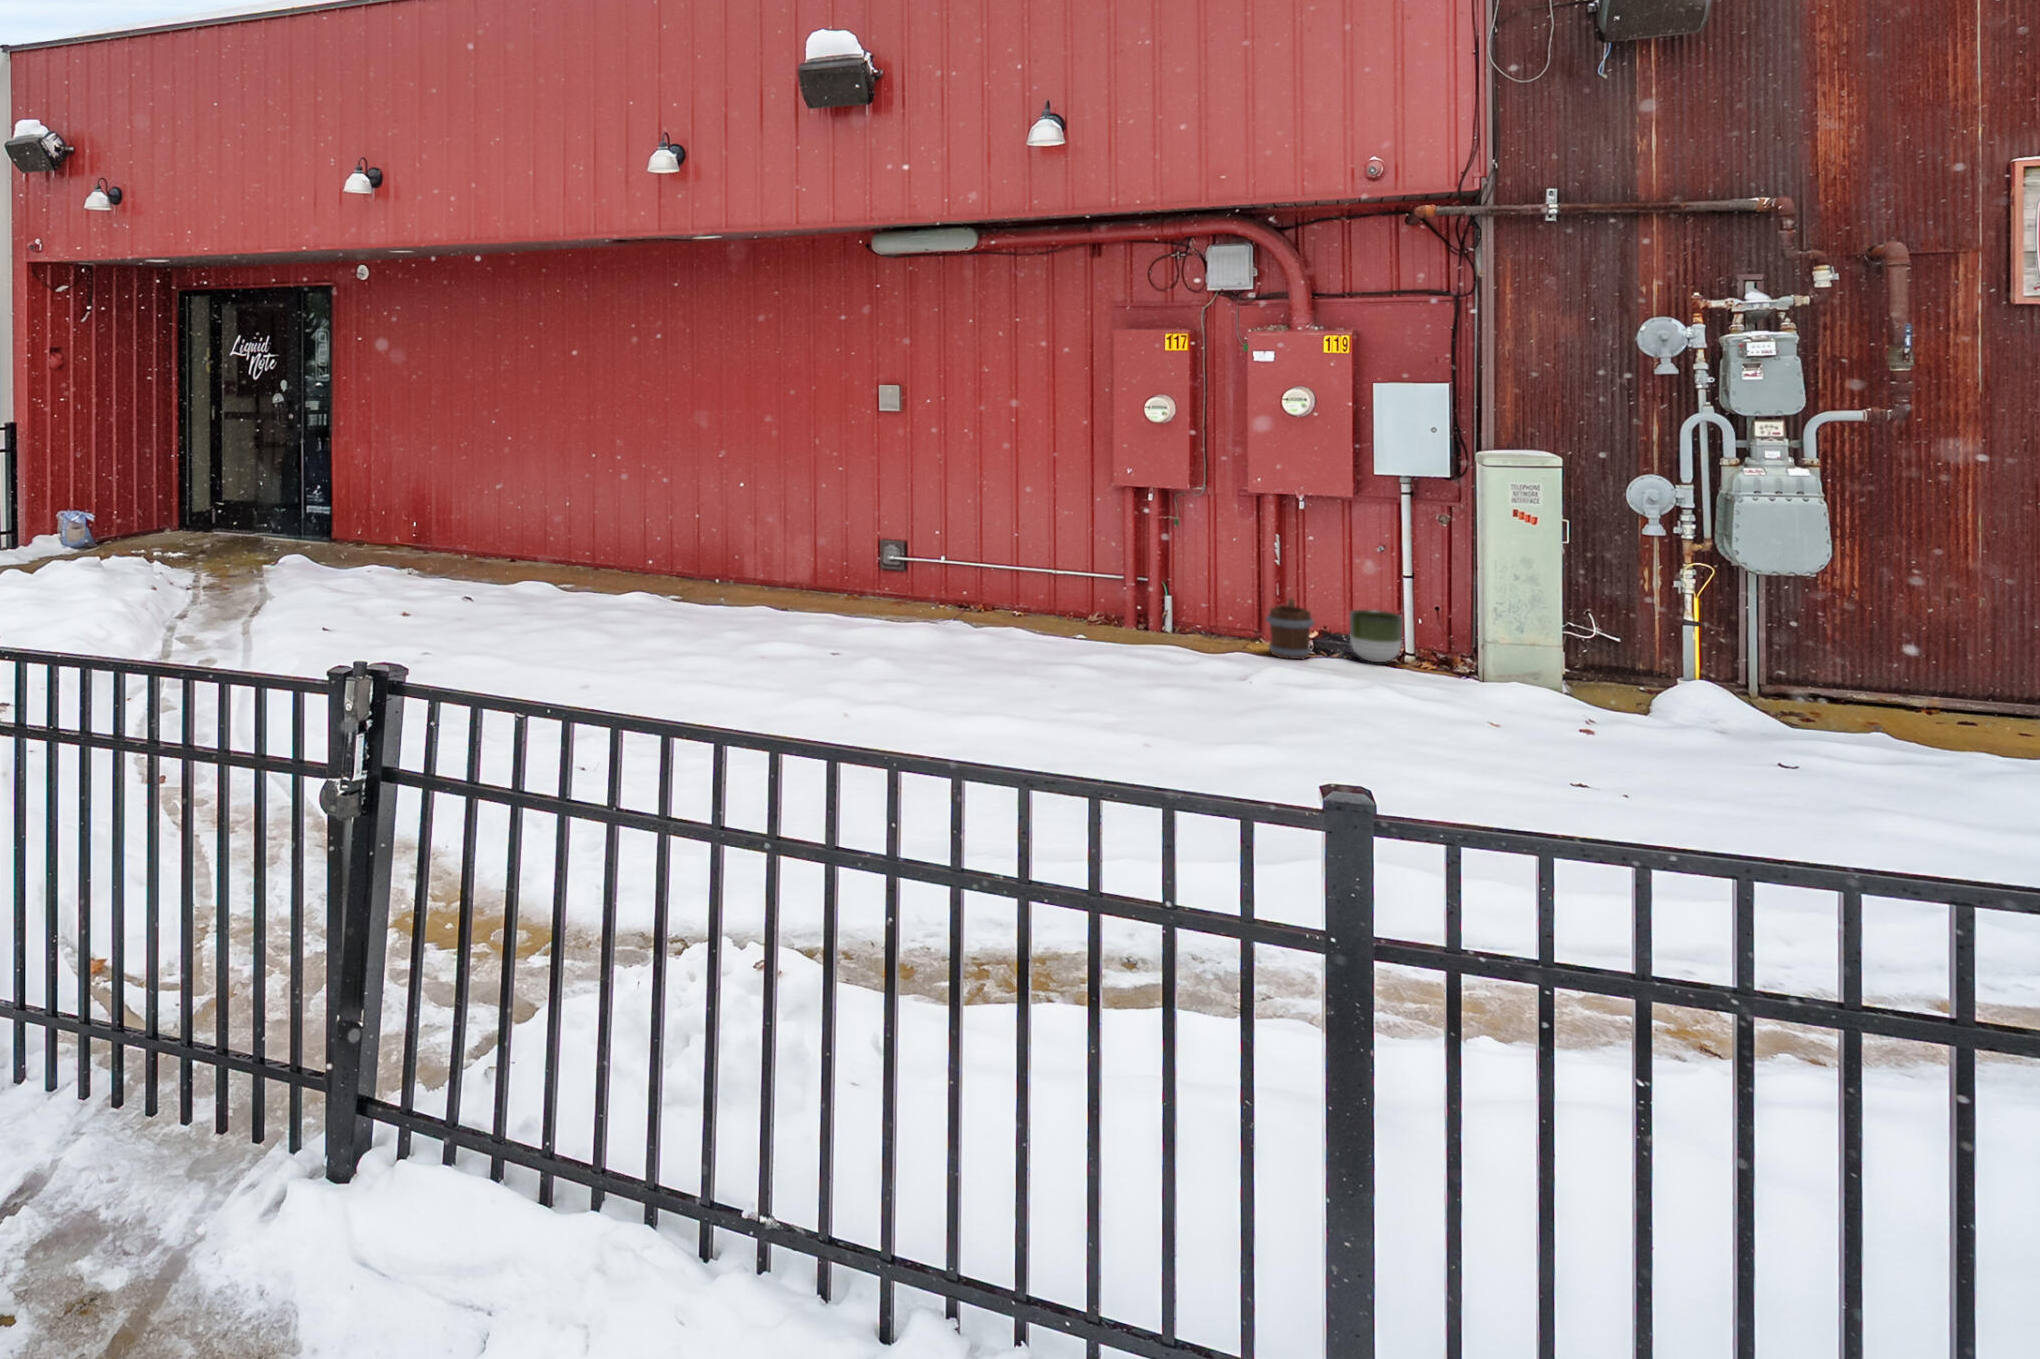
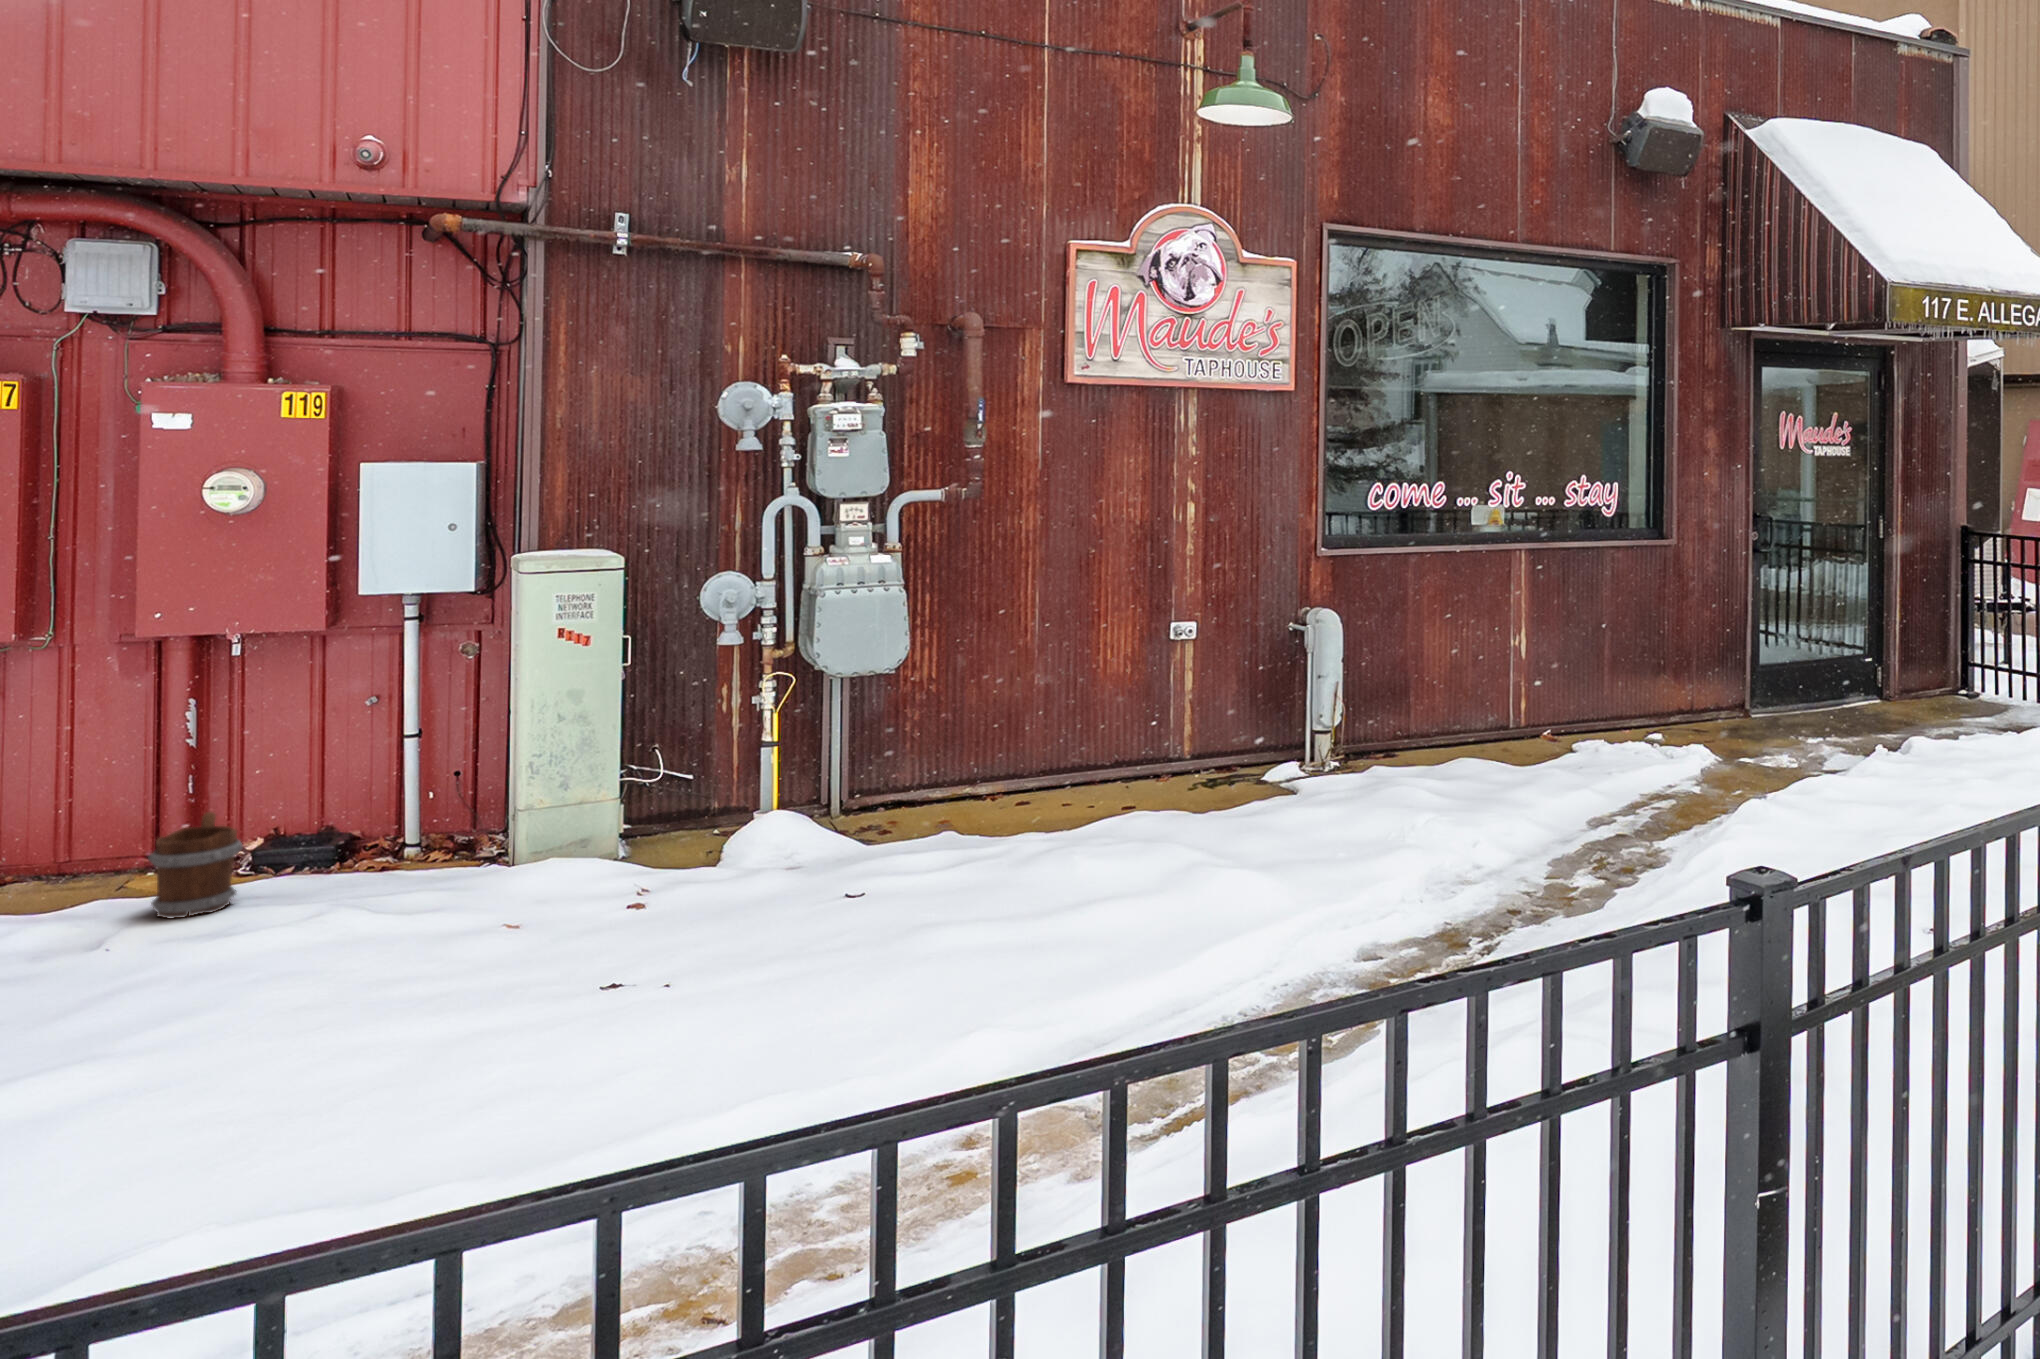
planter: present [1350,610,1402,662] -> none [310,803,398,886]

